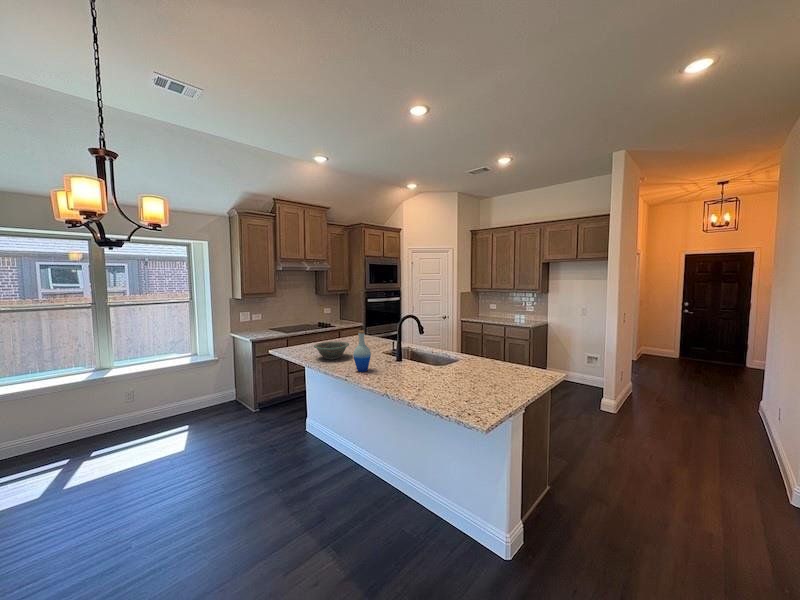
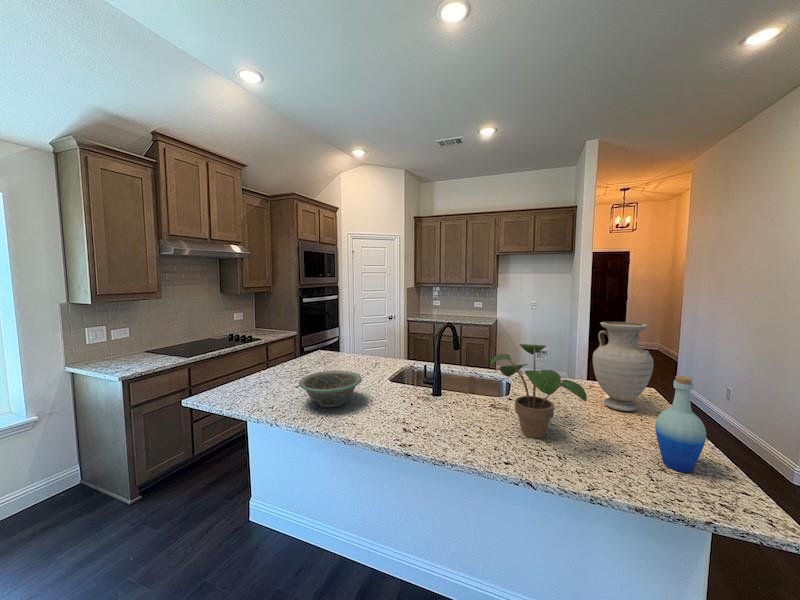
vase: none [477,319,513,378] -> present [593,322,653,411]
potted plant: none [389,328,431,381] -> present [490,344,587,438]
bottle: present [353,331,371,372] -> present [655,376,706,472]

